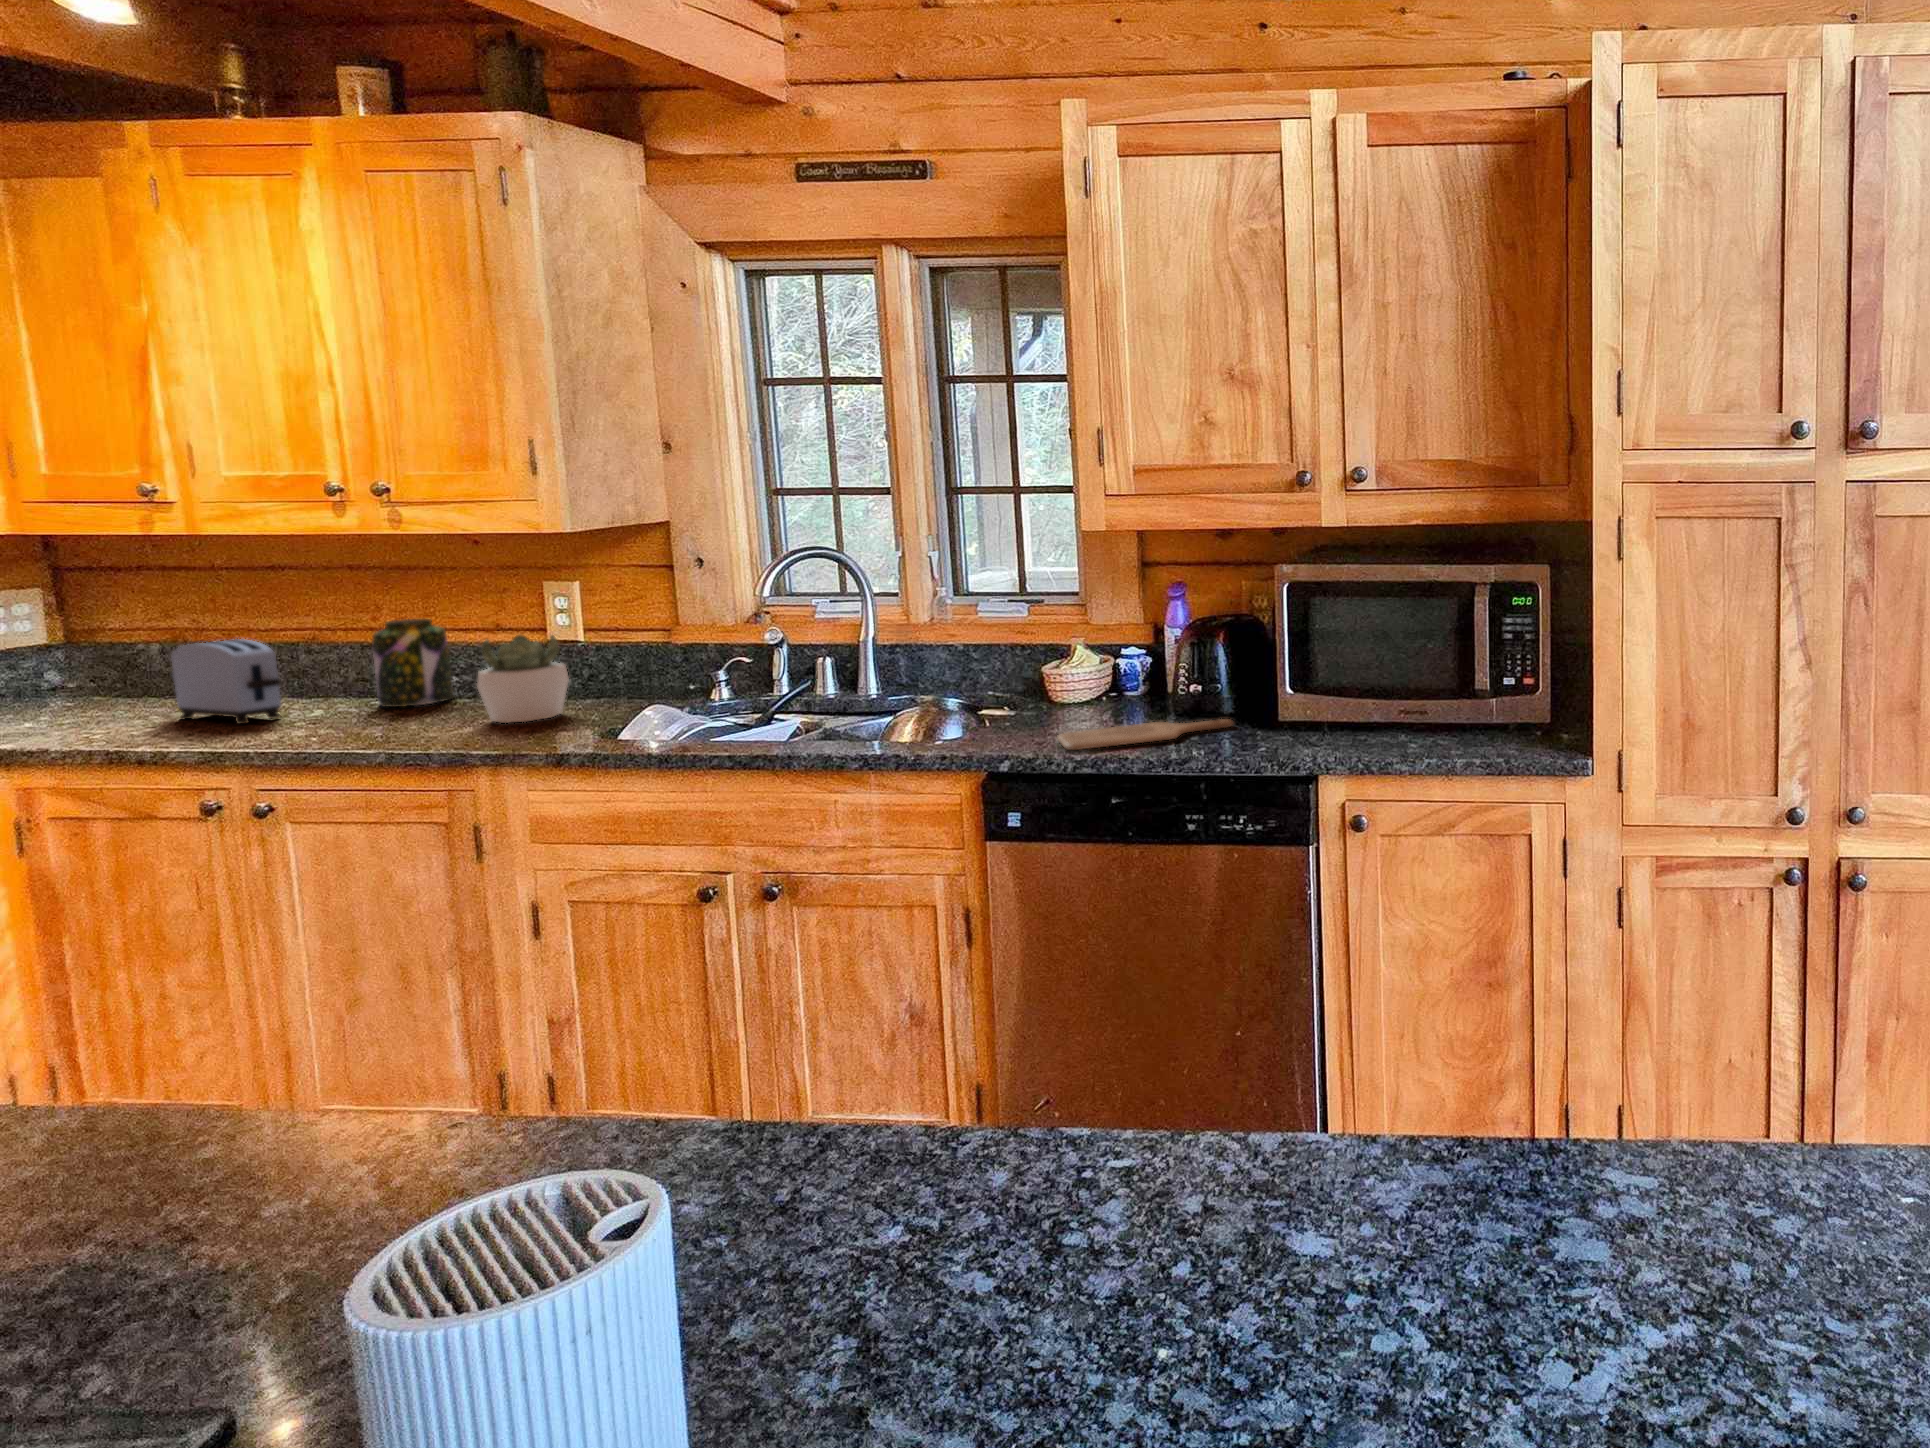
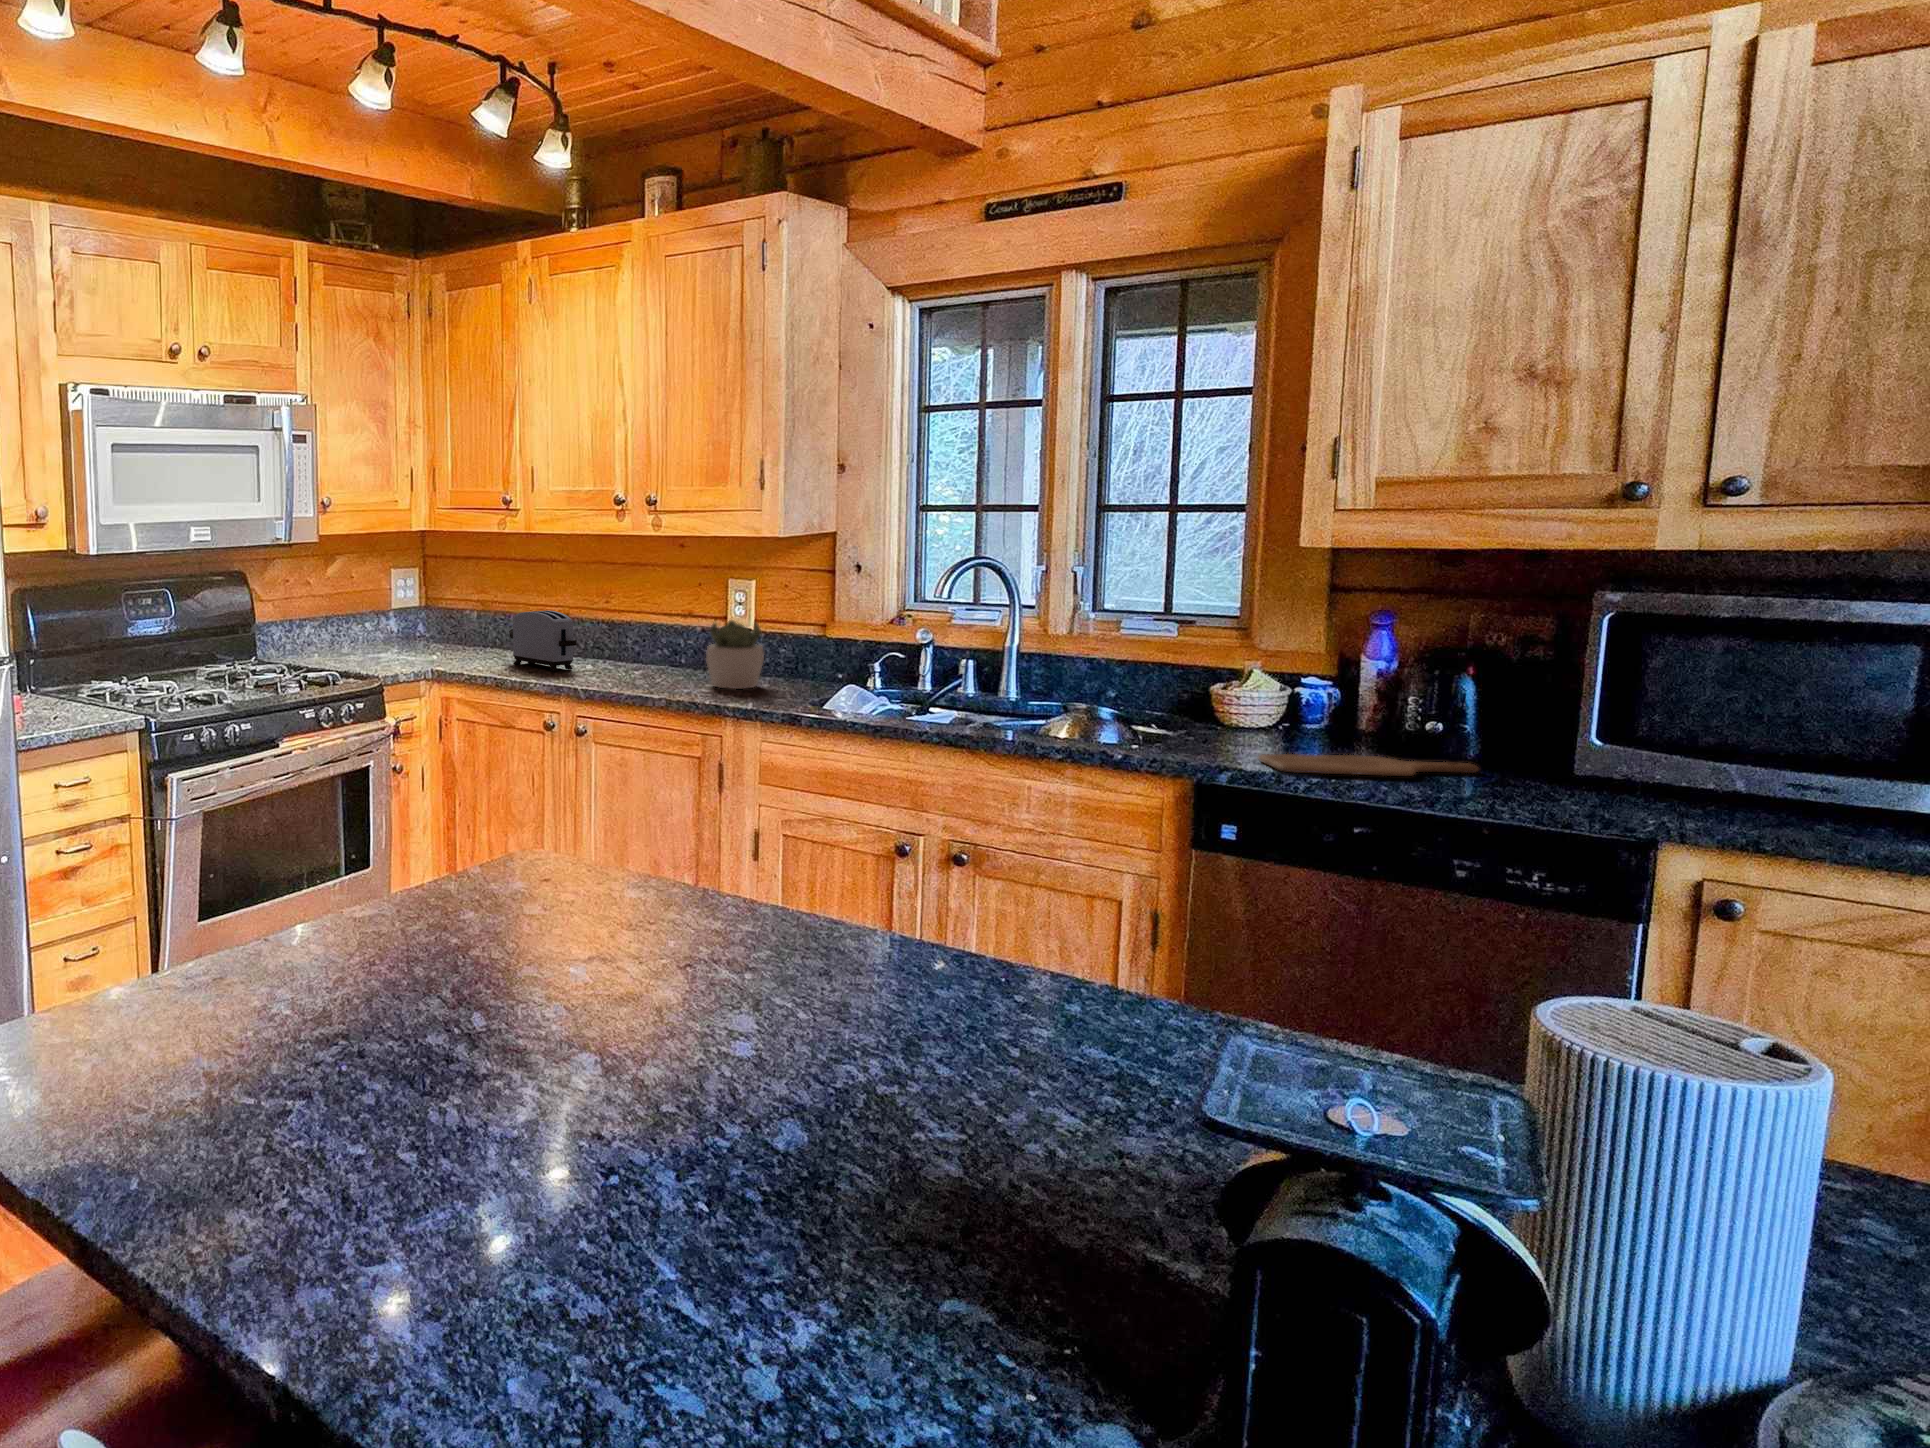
jar: present [372,619,453,707] -> none [623,603,667,669]

